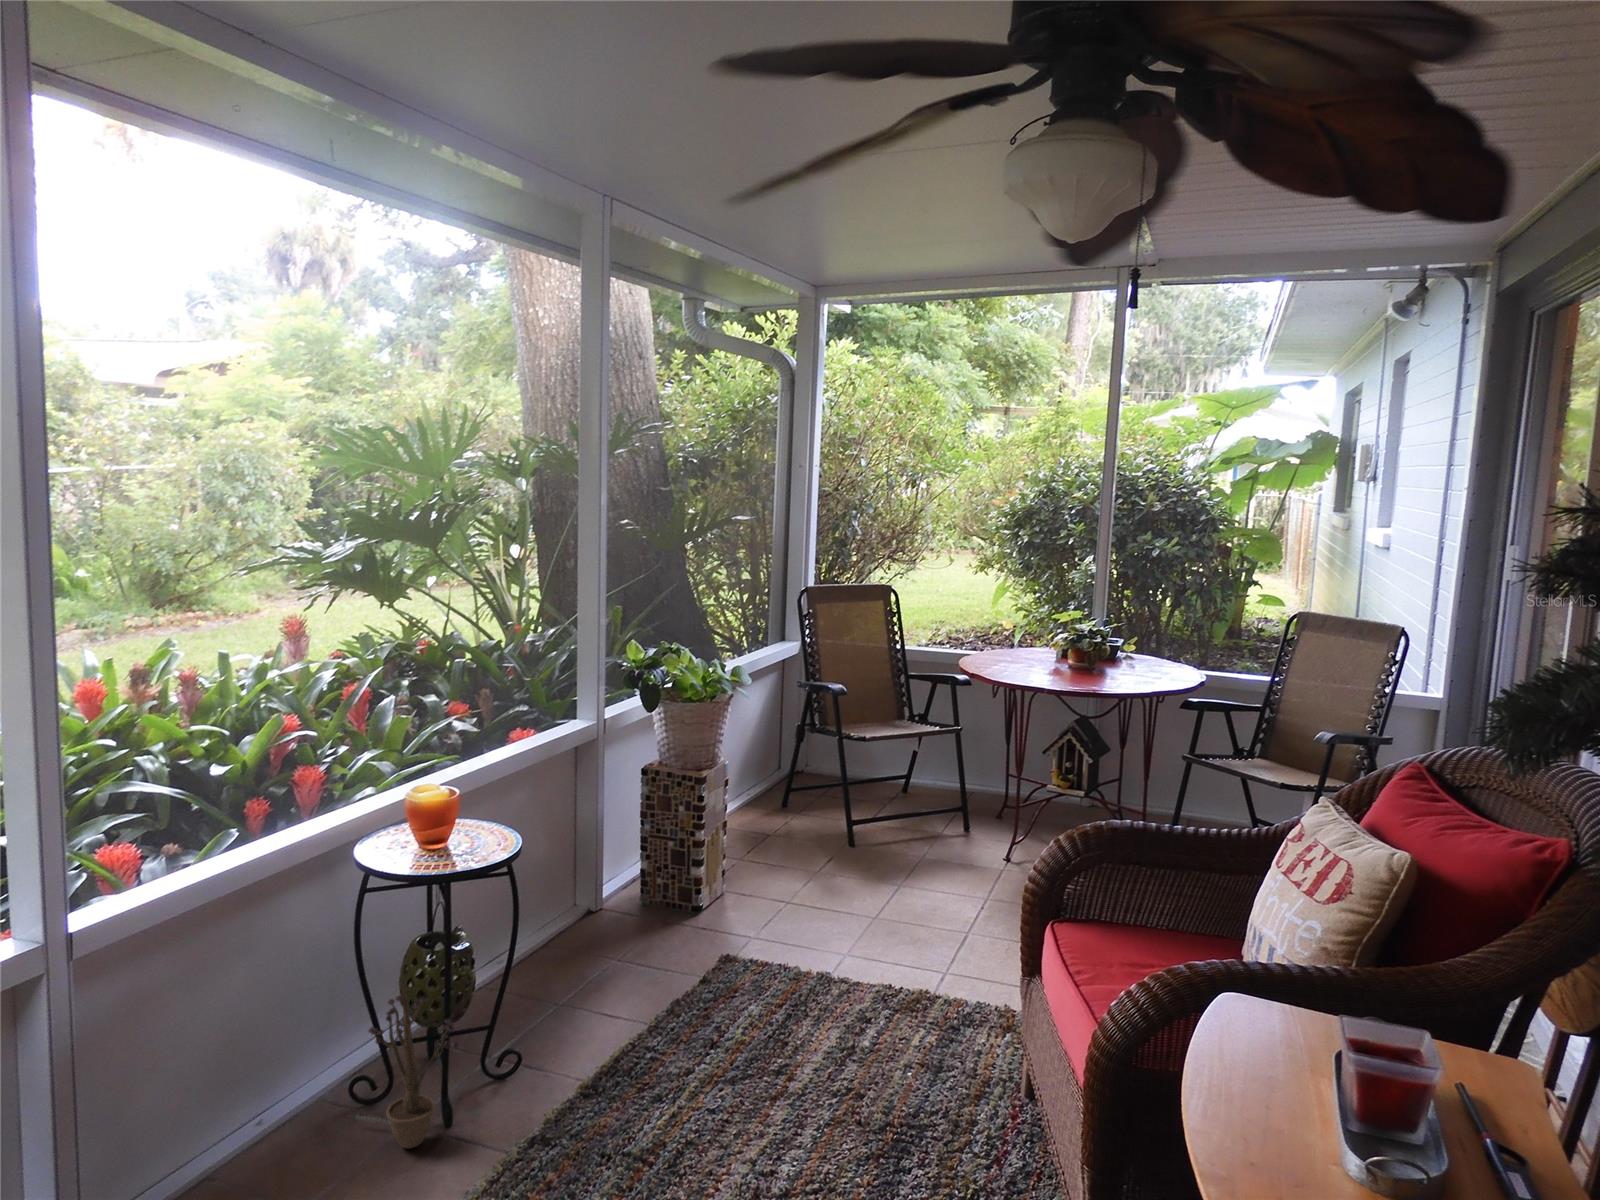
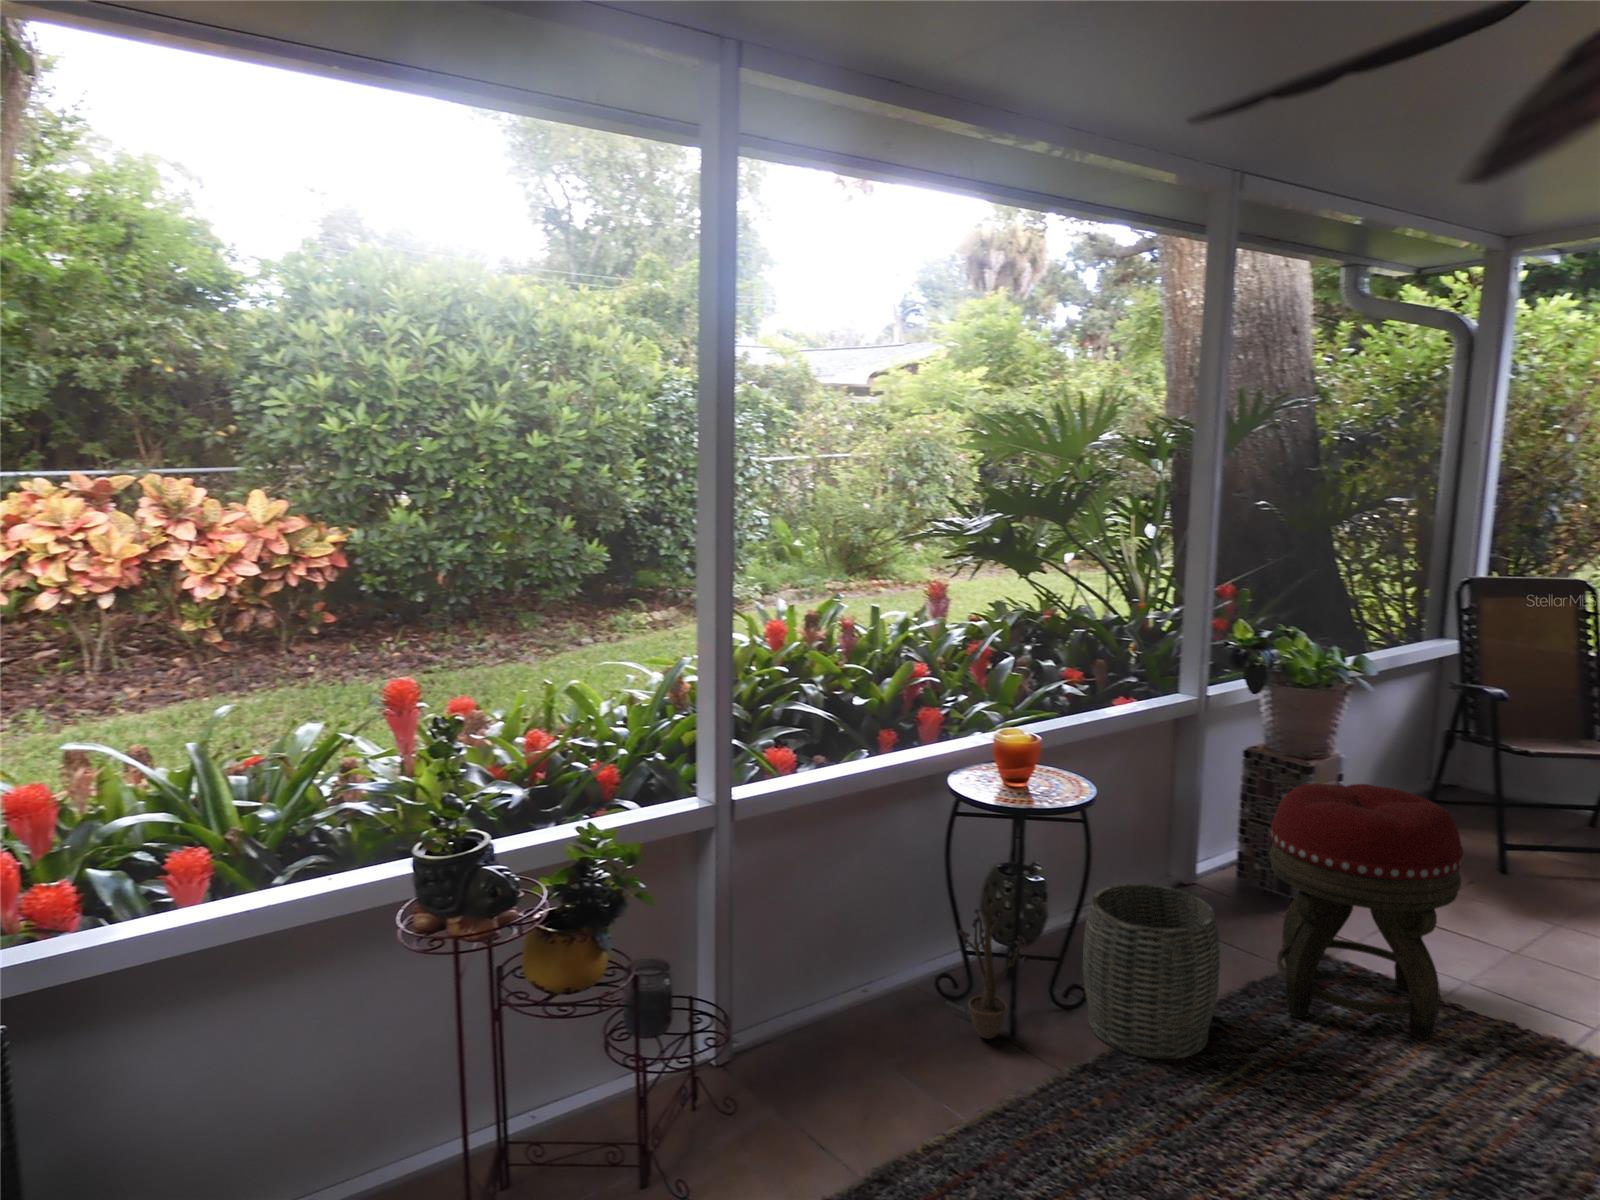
footstool: none [685,788,846,1027] -> present [1270,783,1463,1040]
woven basket: none [514,925,654,1115] -> present [1083,884,1220,1059]

